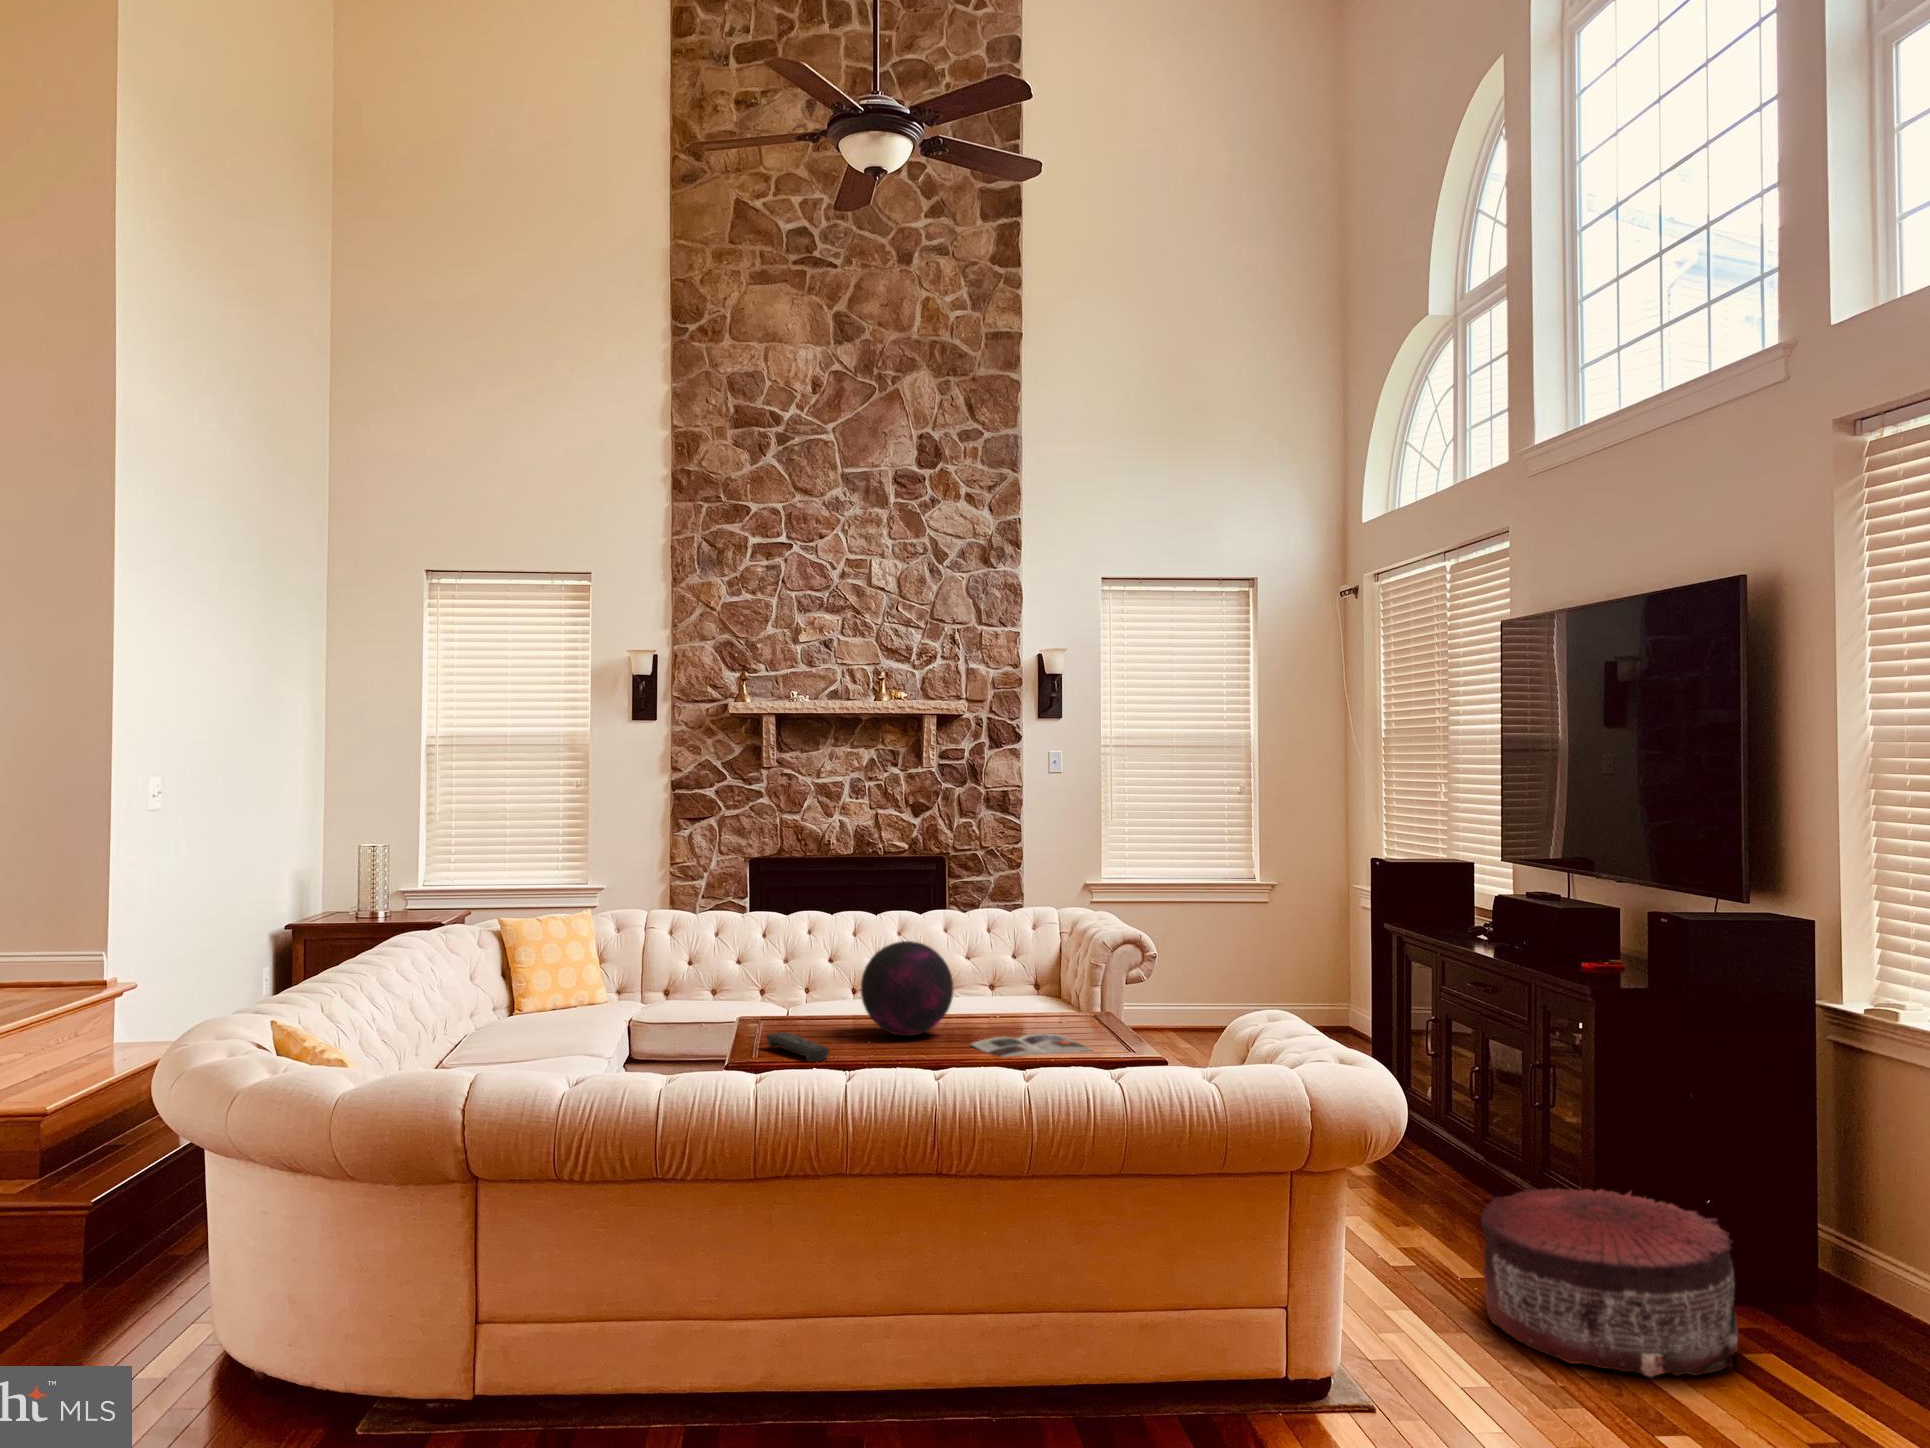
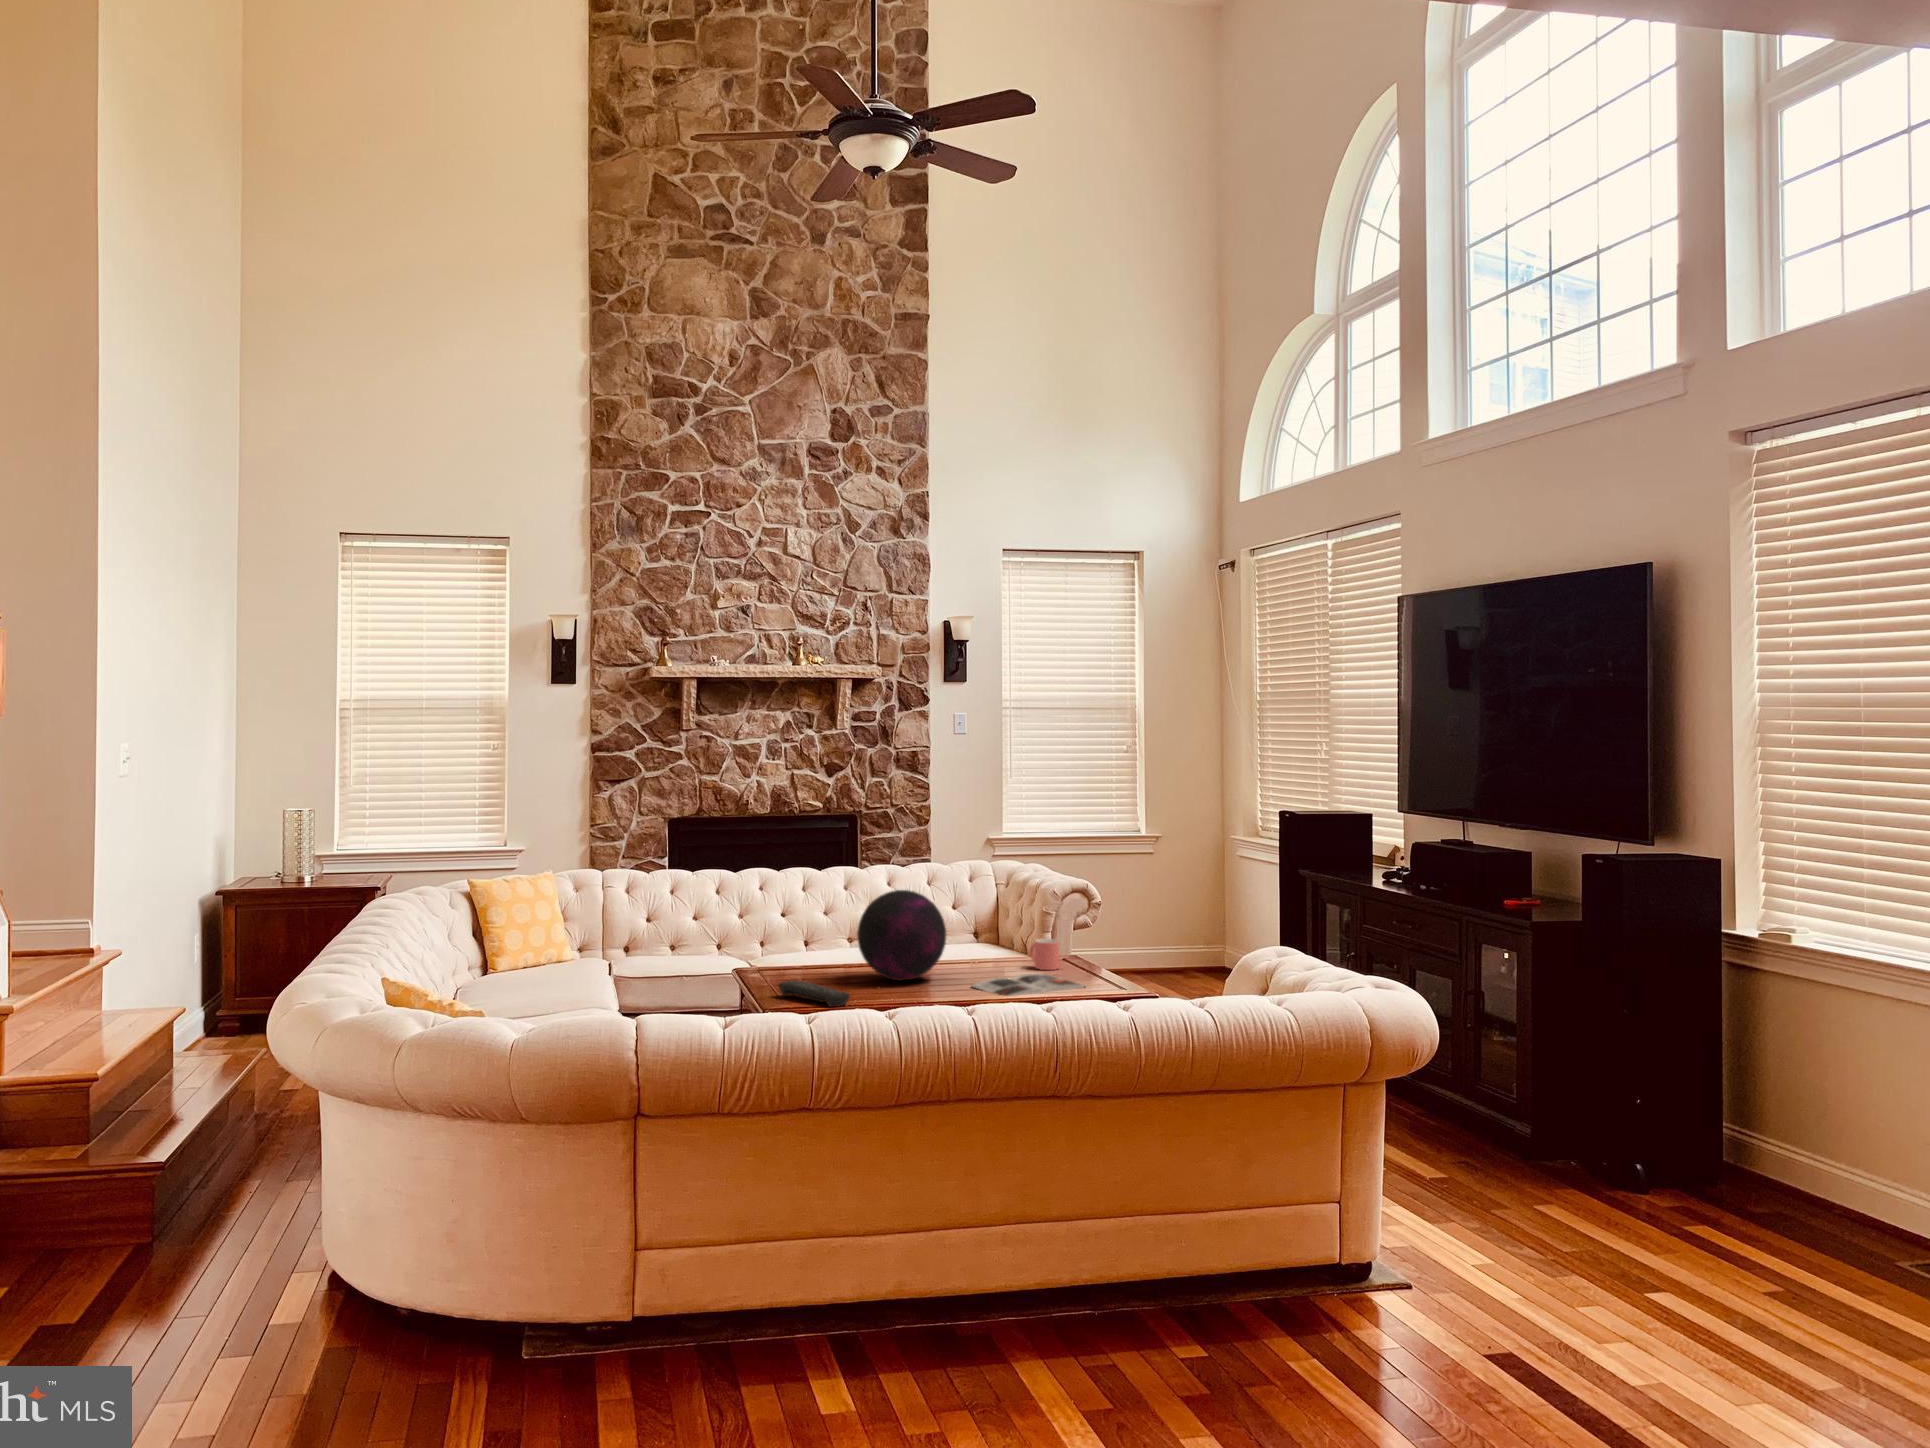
mug: none [1054,996,1083,1030] -> present [1030,939,1059,970]
pouf: present [1481,1188,1738,1378] -> none [1457,1092,1690,1254]

